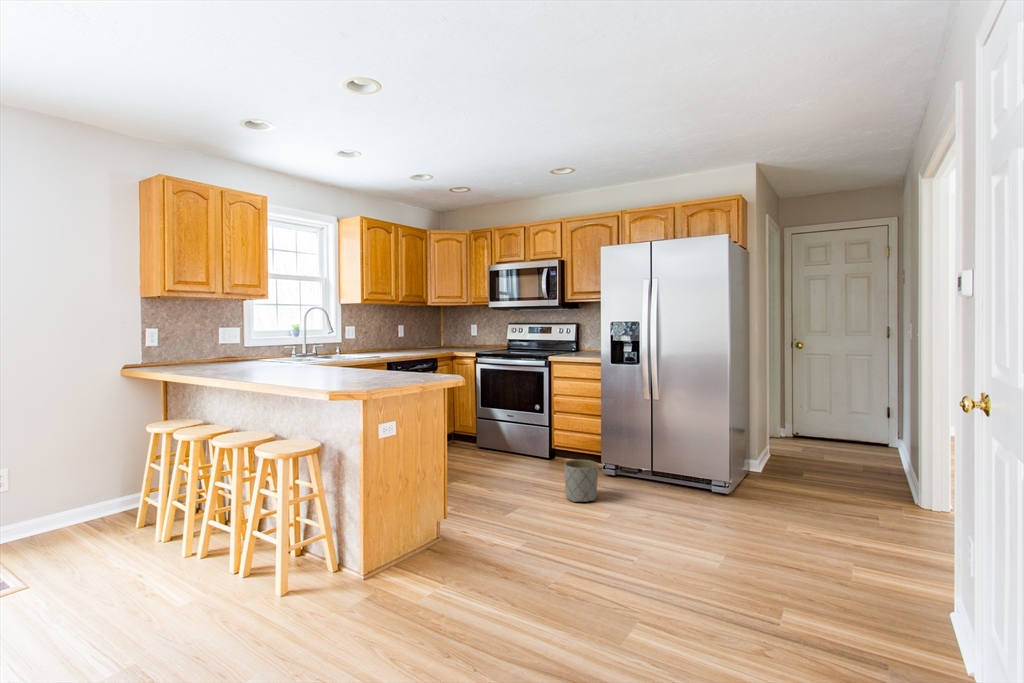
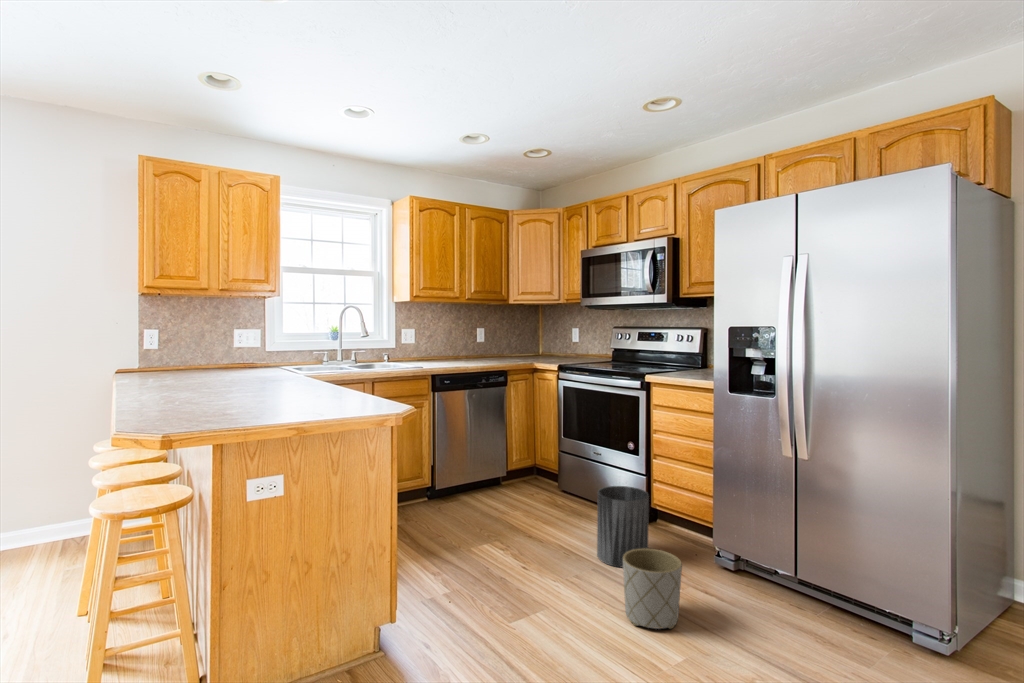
trash can: none [531,430,564,480] -> present [597,486,649,568]

